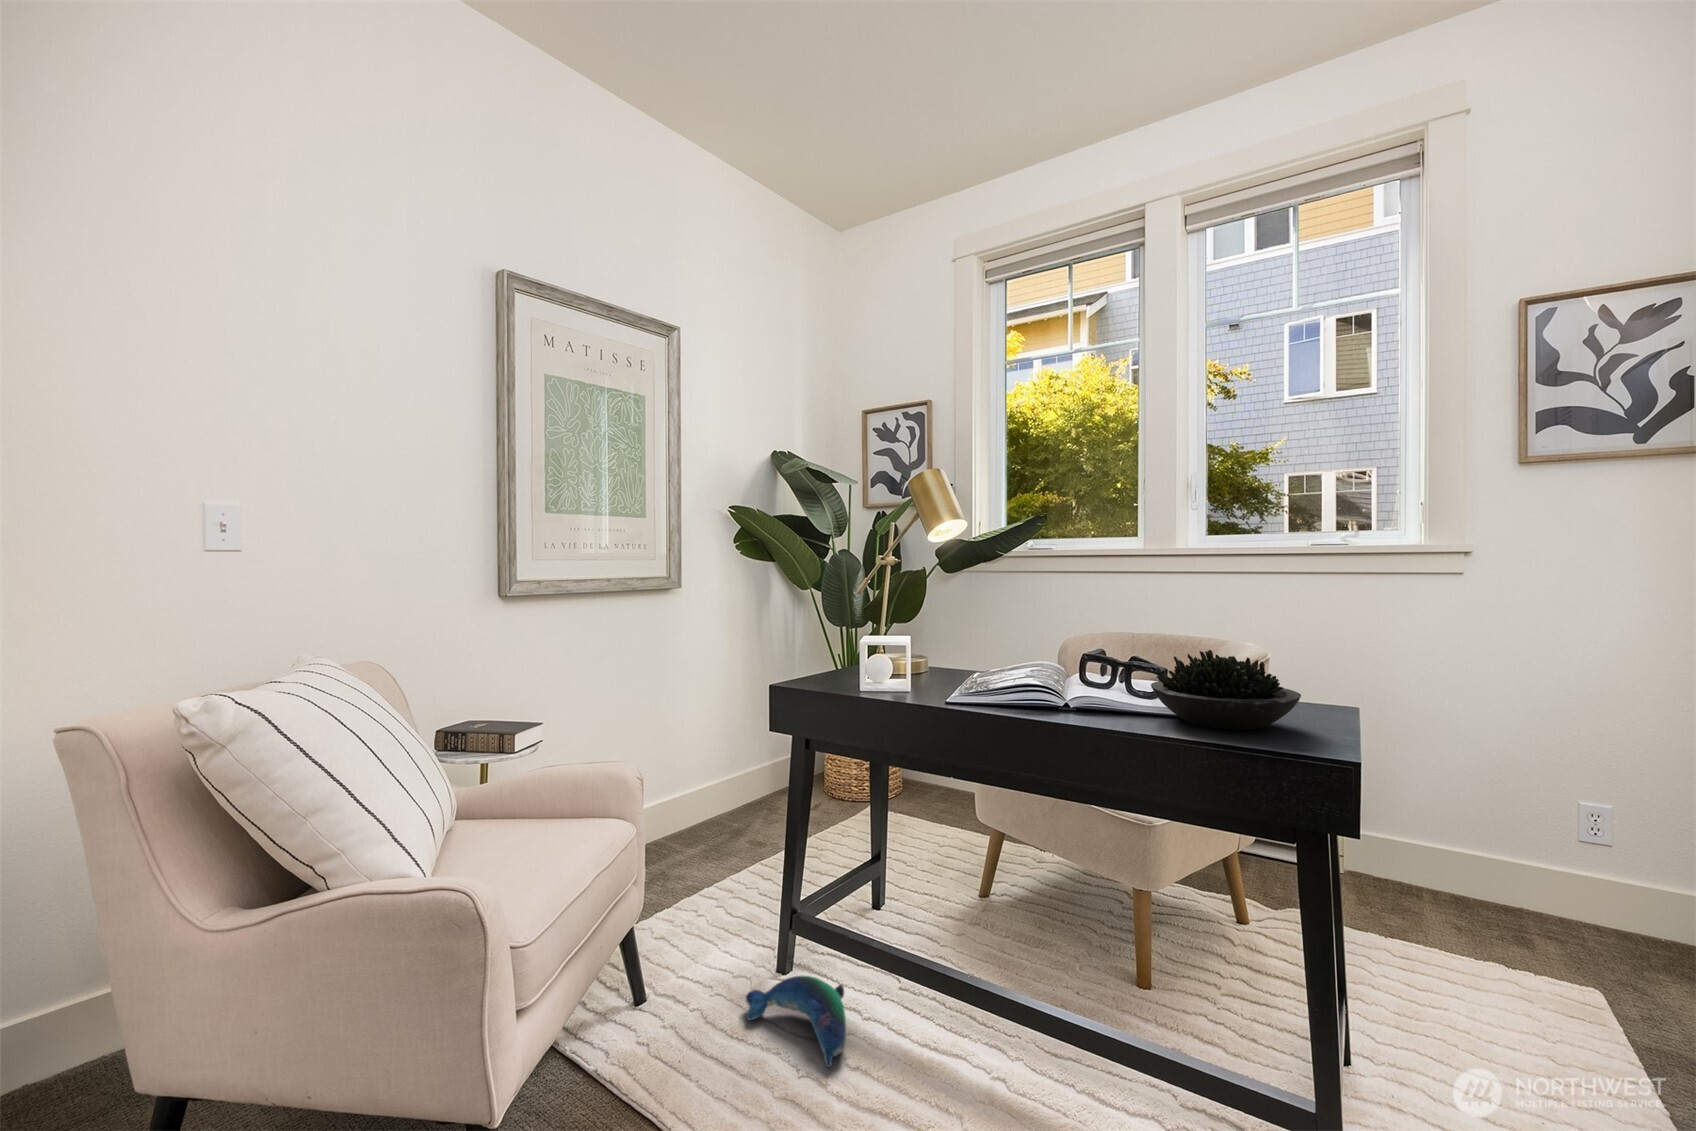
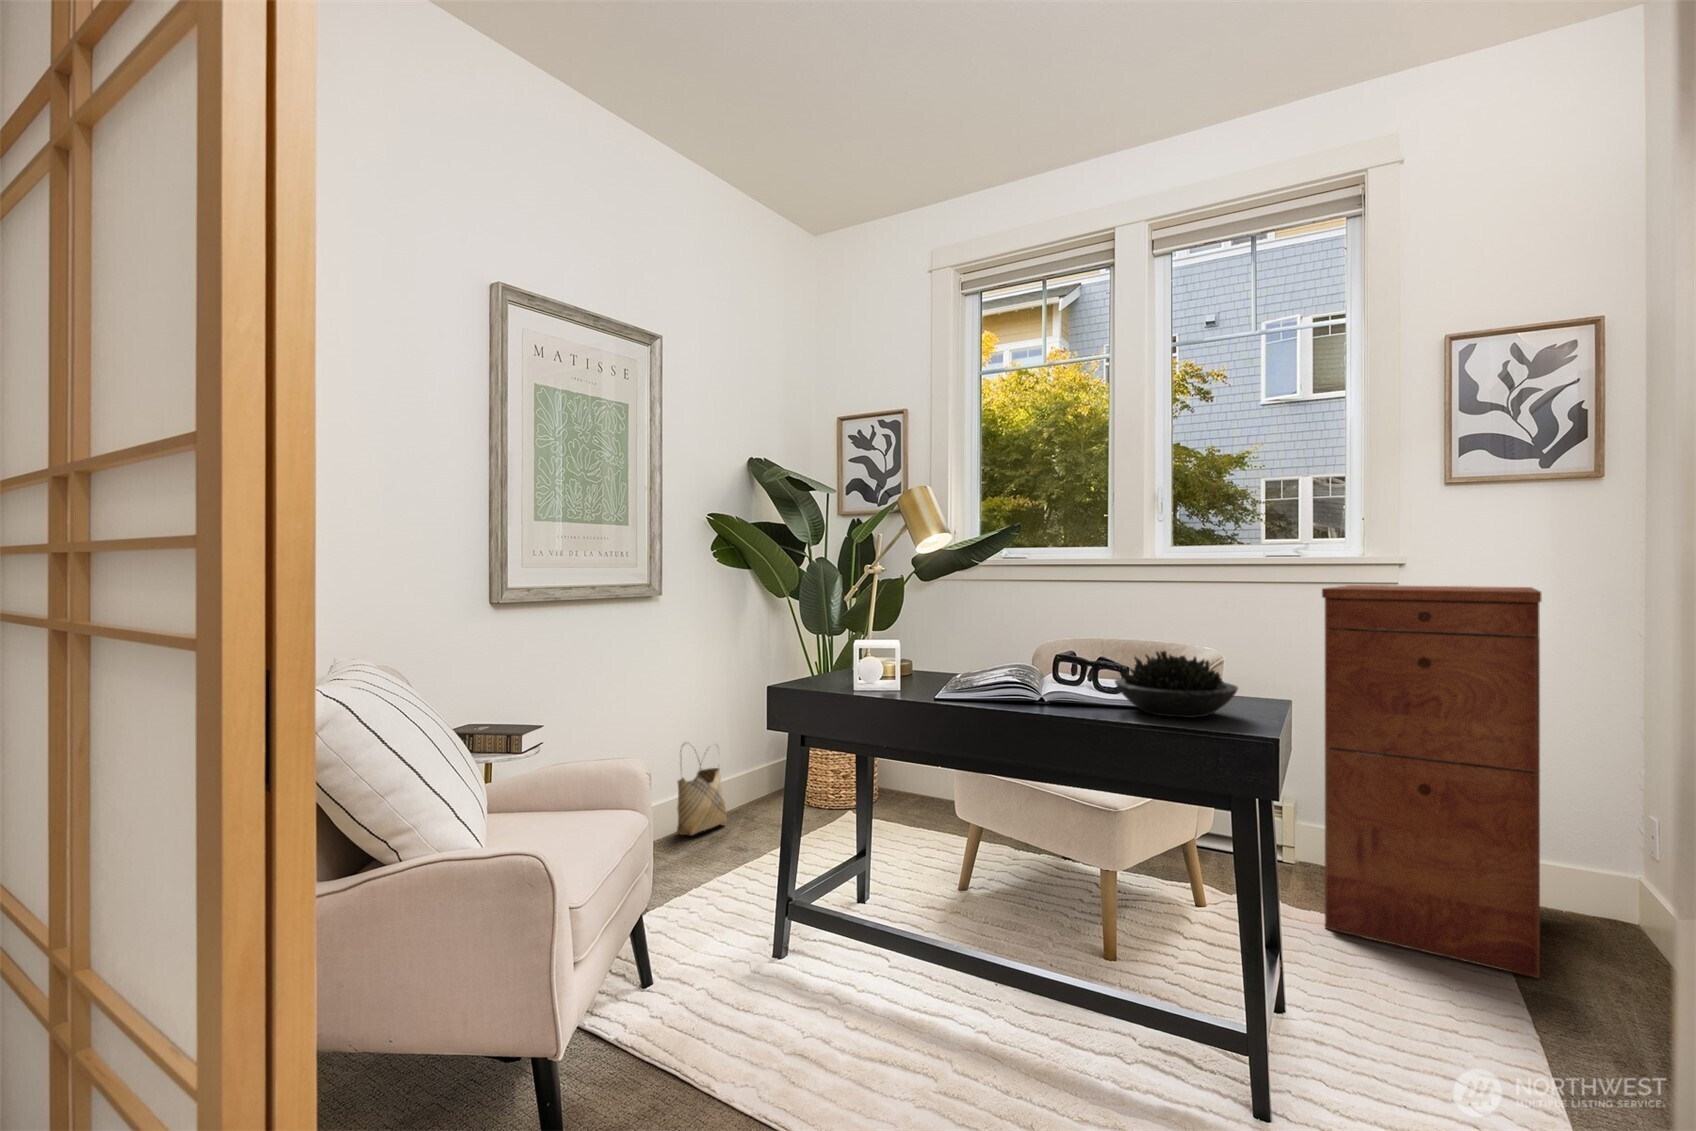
filing cabinet: none [1383,575,1657,1030] -> present [1322,585,1541,978]
woven basket: none [698,734,750,829] -> present [677,750,727,835]
plush toy: present [746,976,846,1068] -> none [748,953,844,1029]

